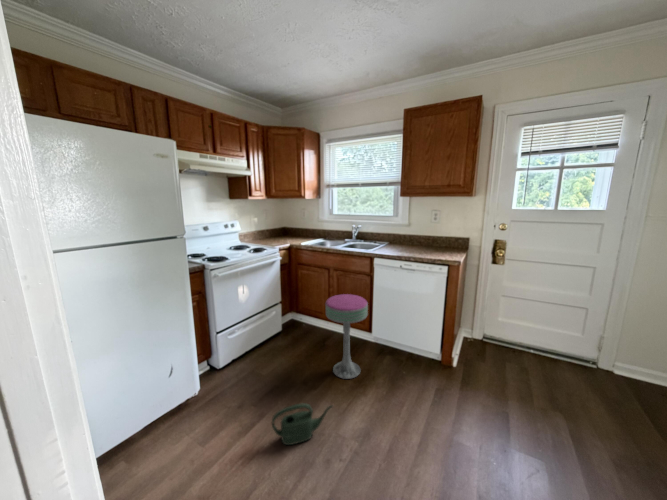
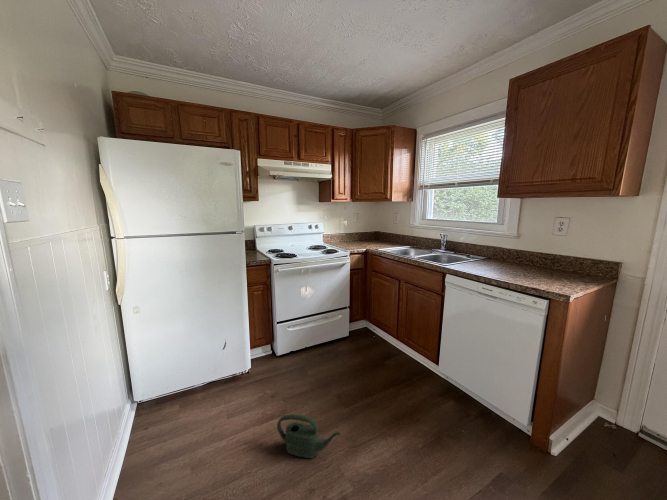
bar stool: present [326,294,368,379] -> none [370,311,420,412]

